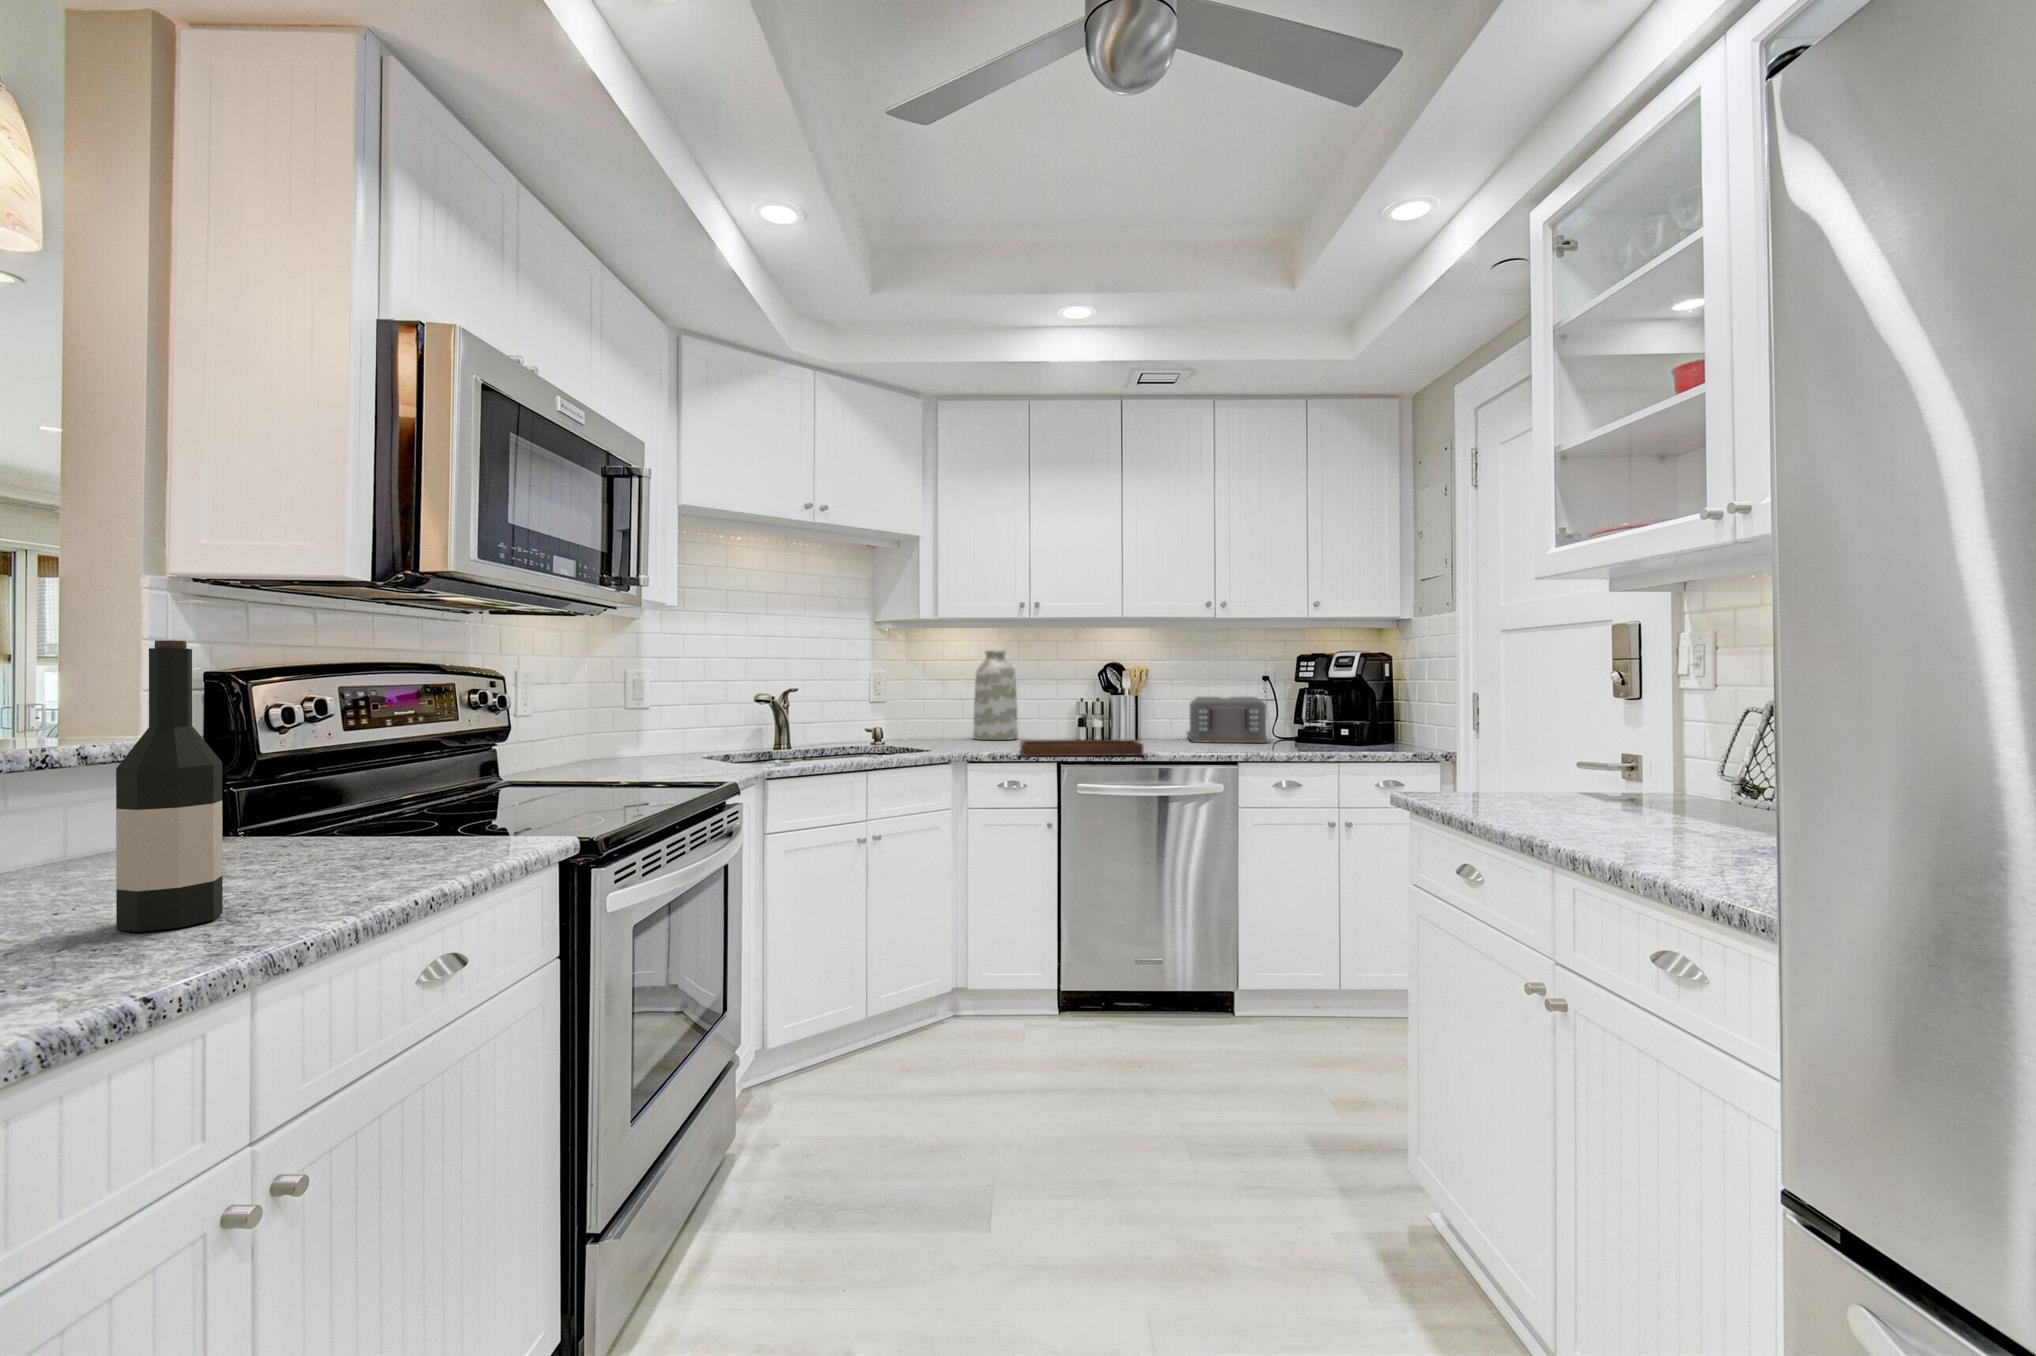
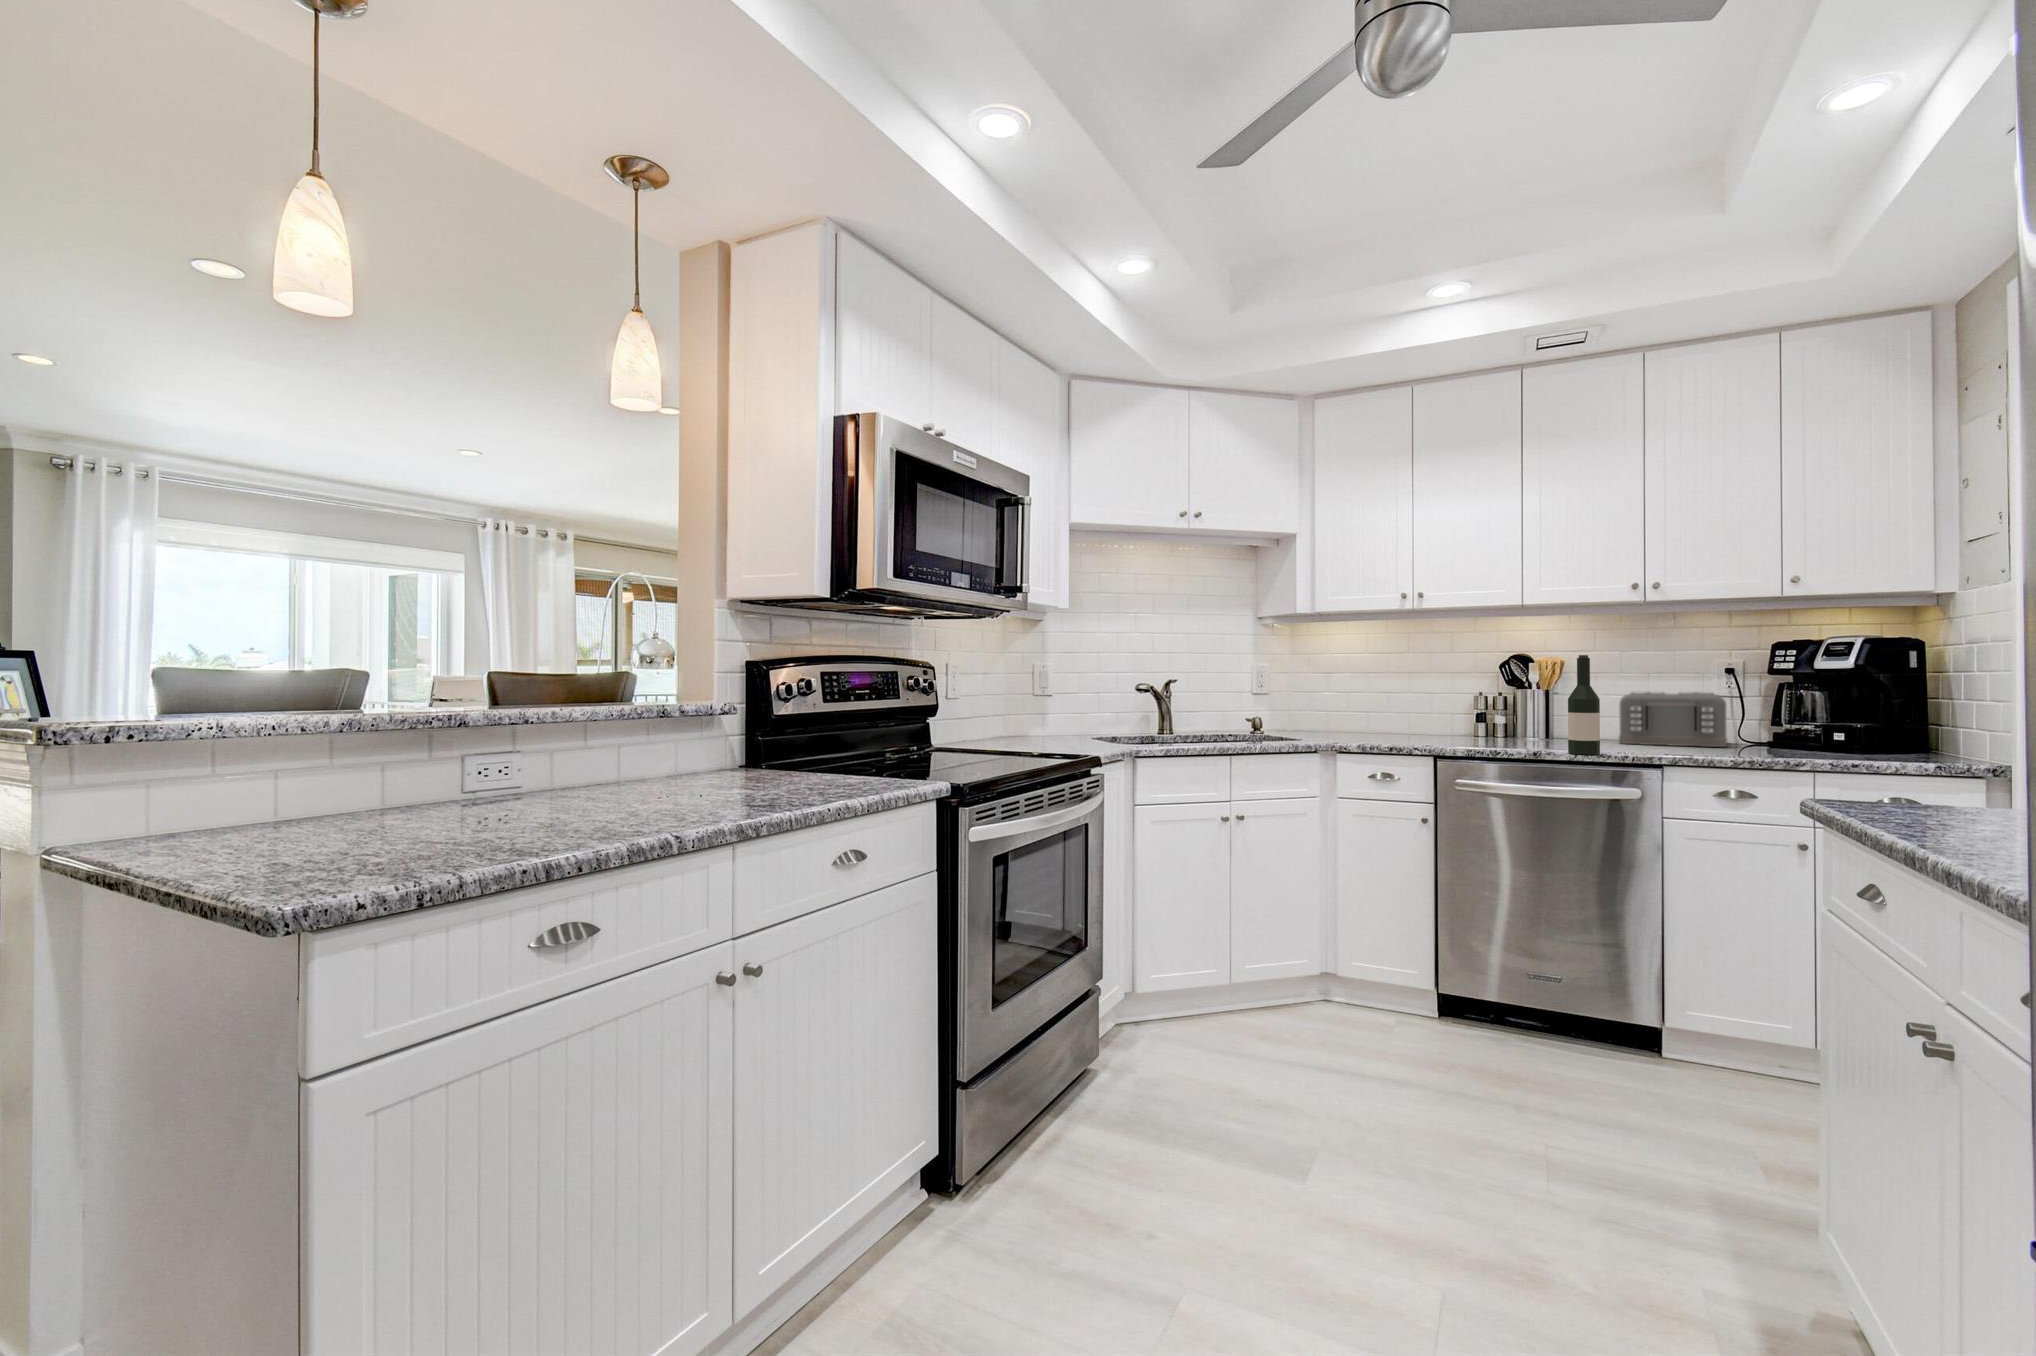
wine bottle: present [116,640,223,932] -> present [1568,655,1600,755]
vase: present [973,650,1018,740] -> none [1360,639,1409,735]
tray: present [1020,713,1143,756] -> none [1391,706,1533,753]

